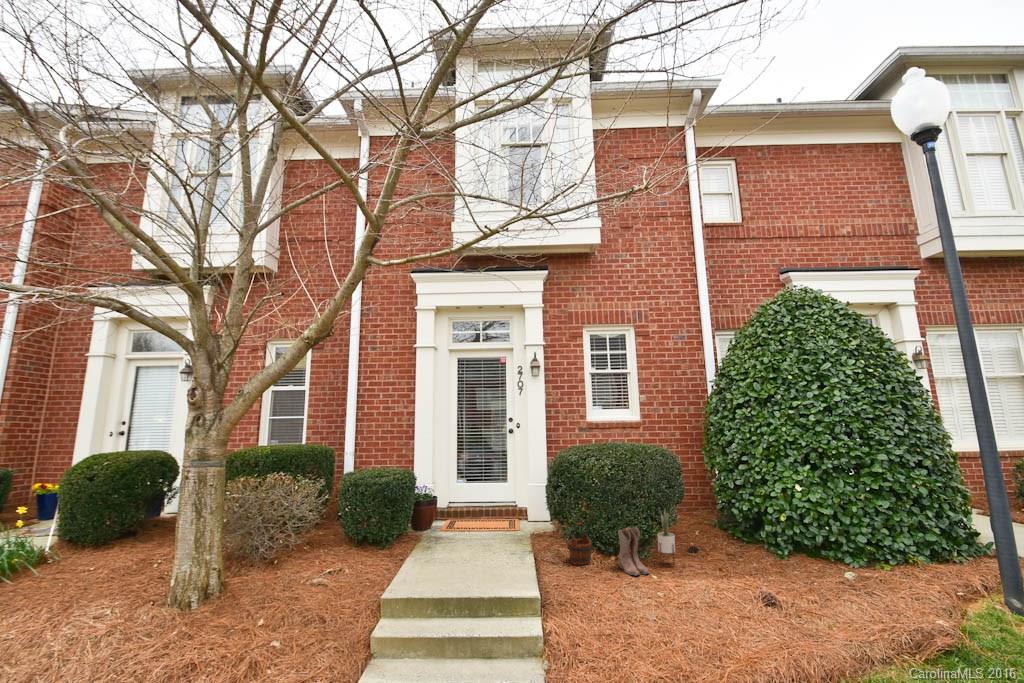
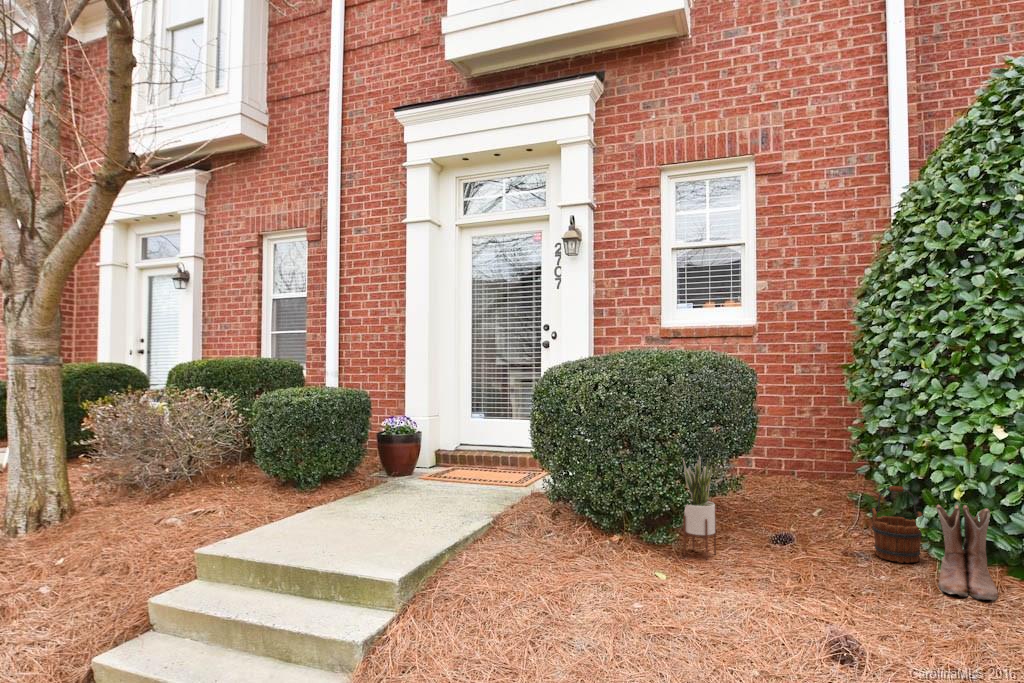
wooden bucket: present [569,522,592,565] -> present [870,486,924,563]
boots: present [618,527,649,575] -> present [936,505,998,600]

